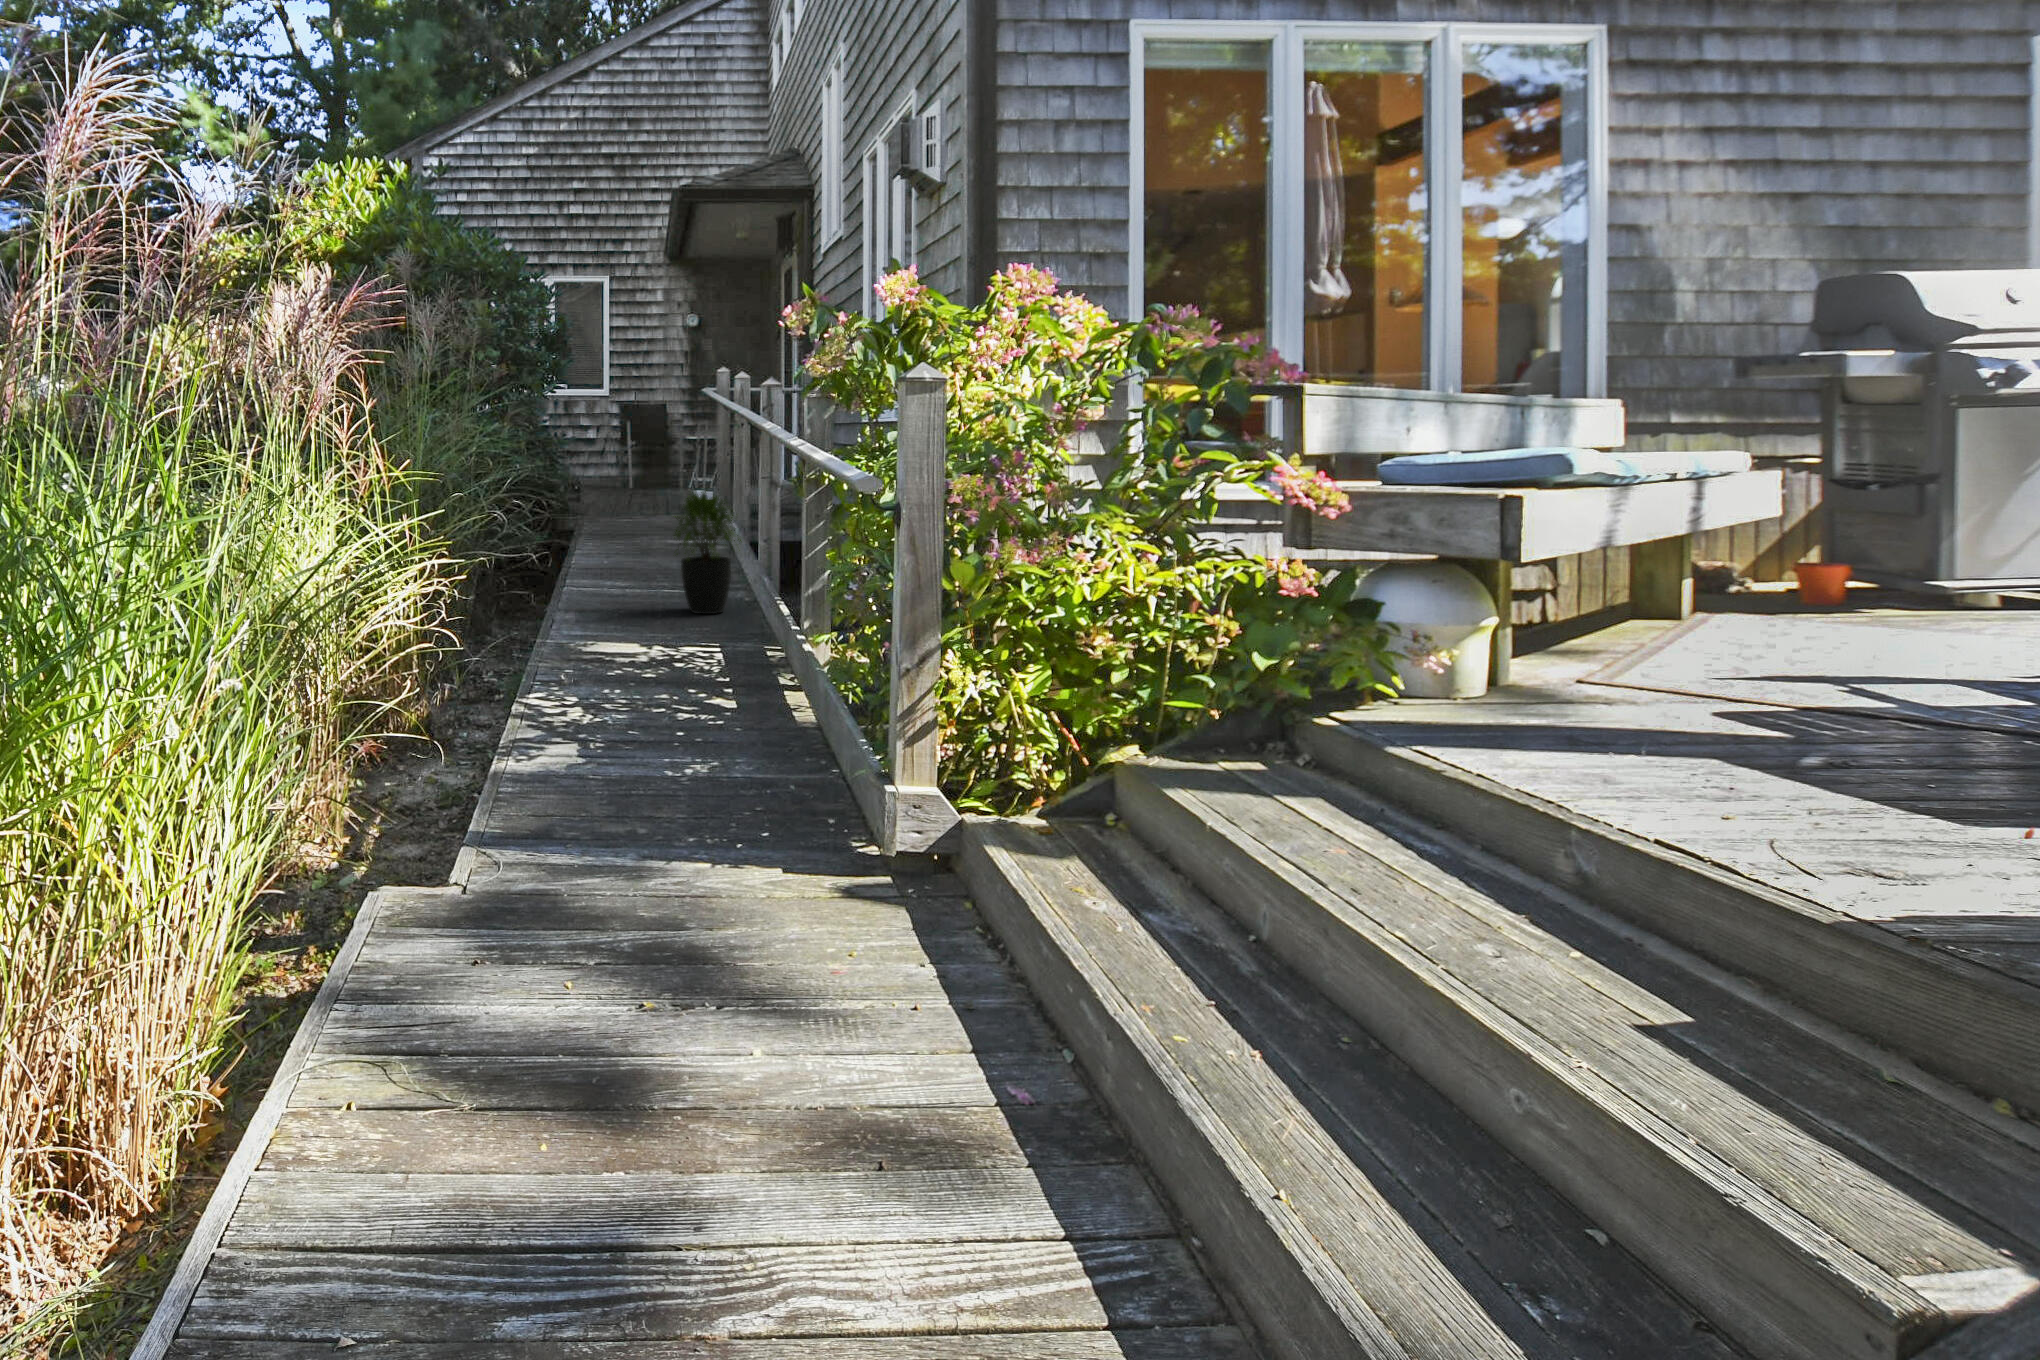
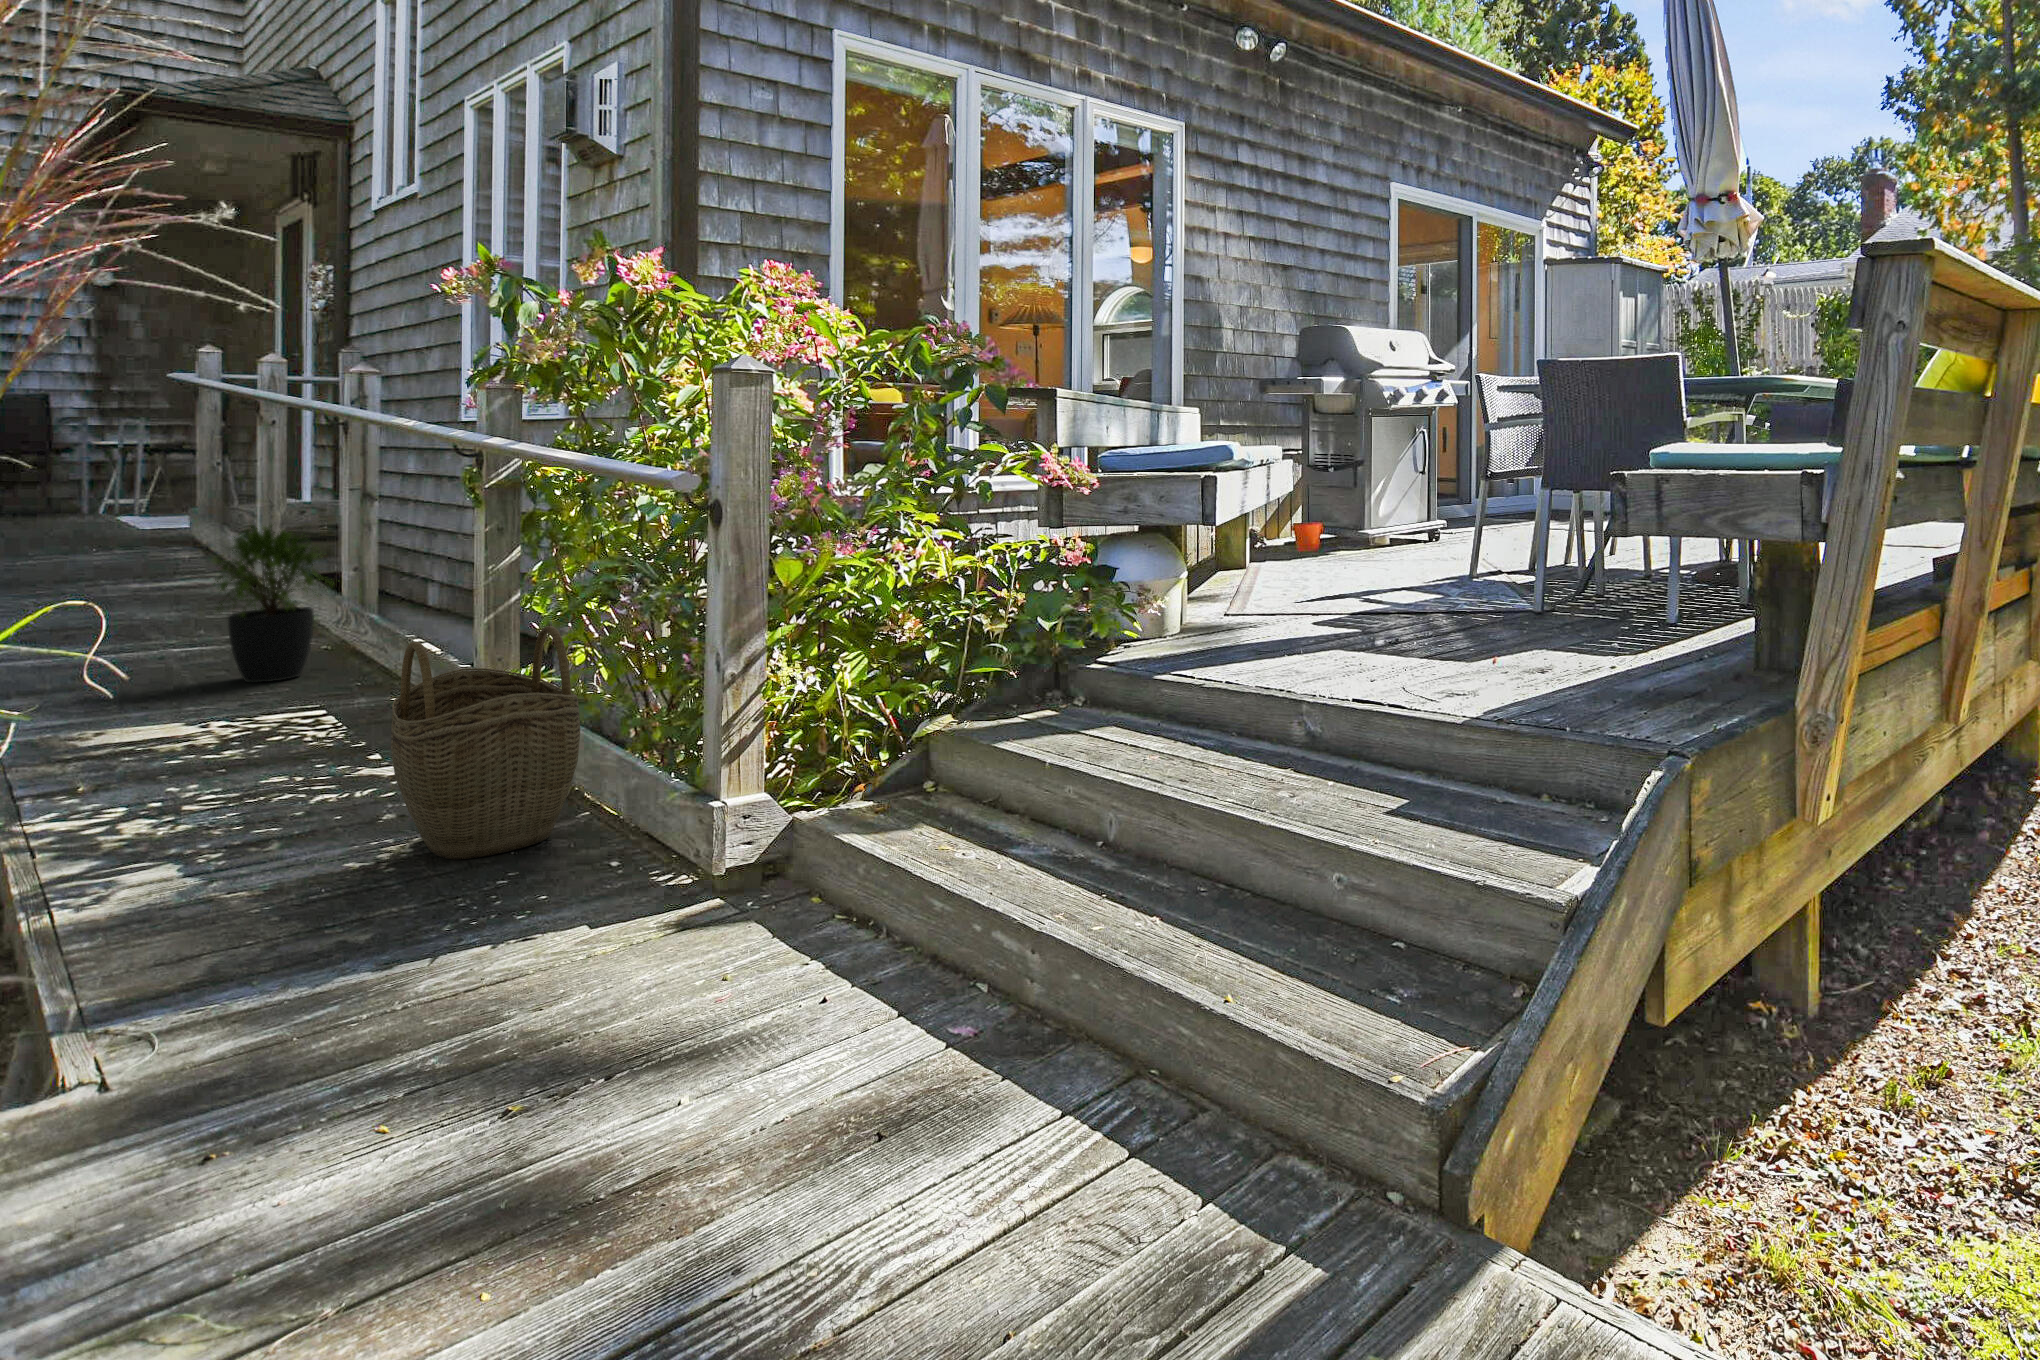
woven basket: none [696,595,822,788] -> present [391,626,580,860]

